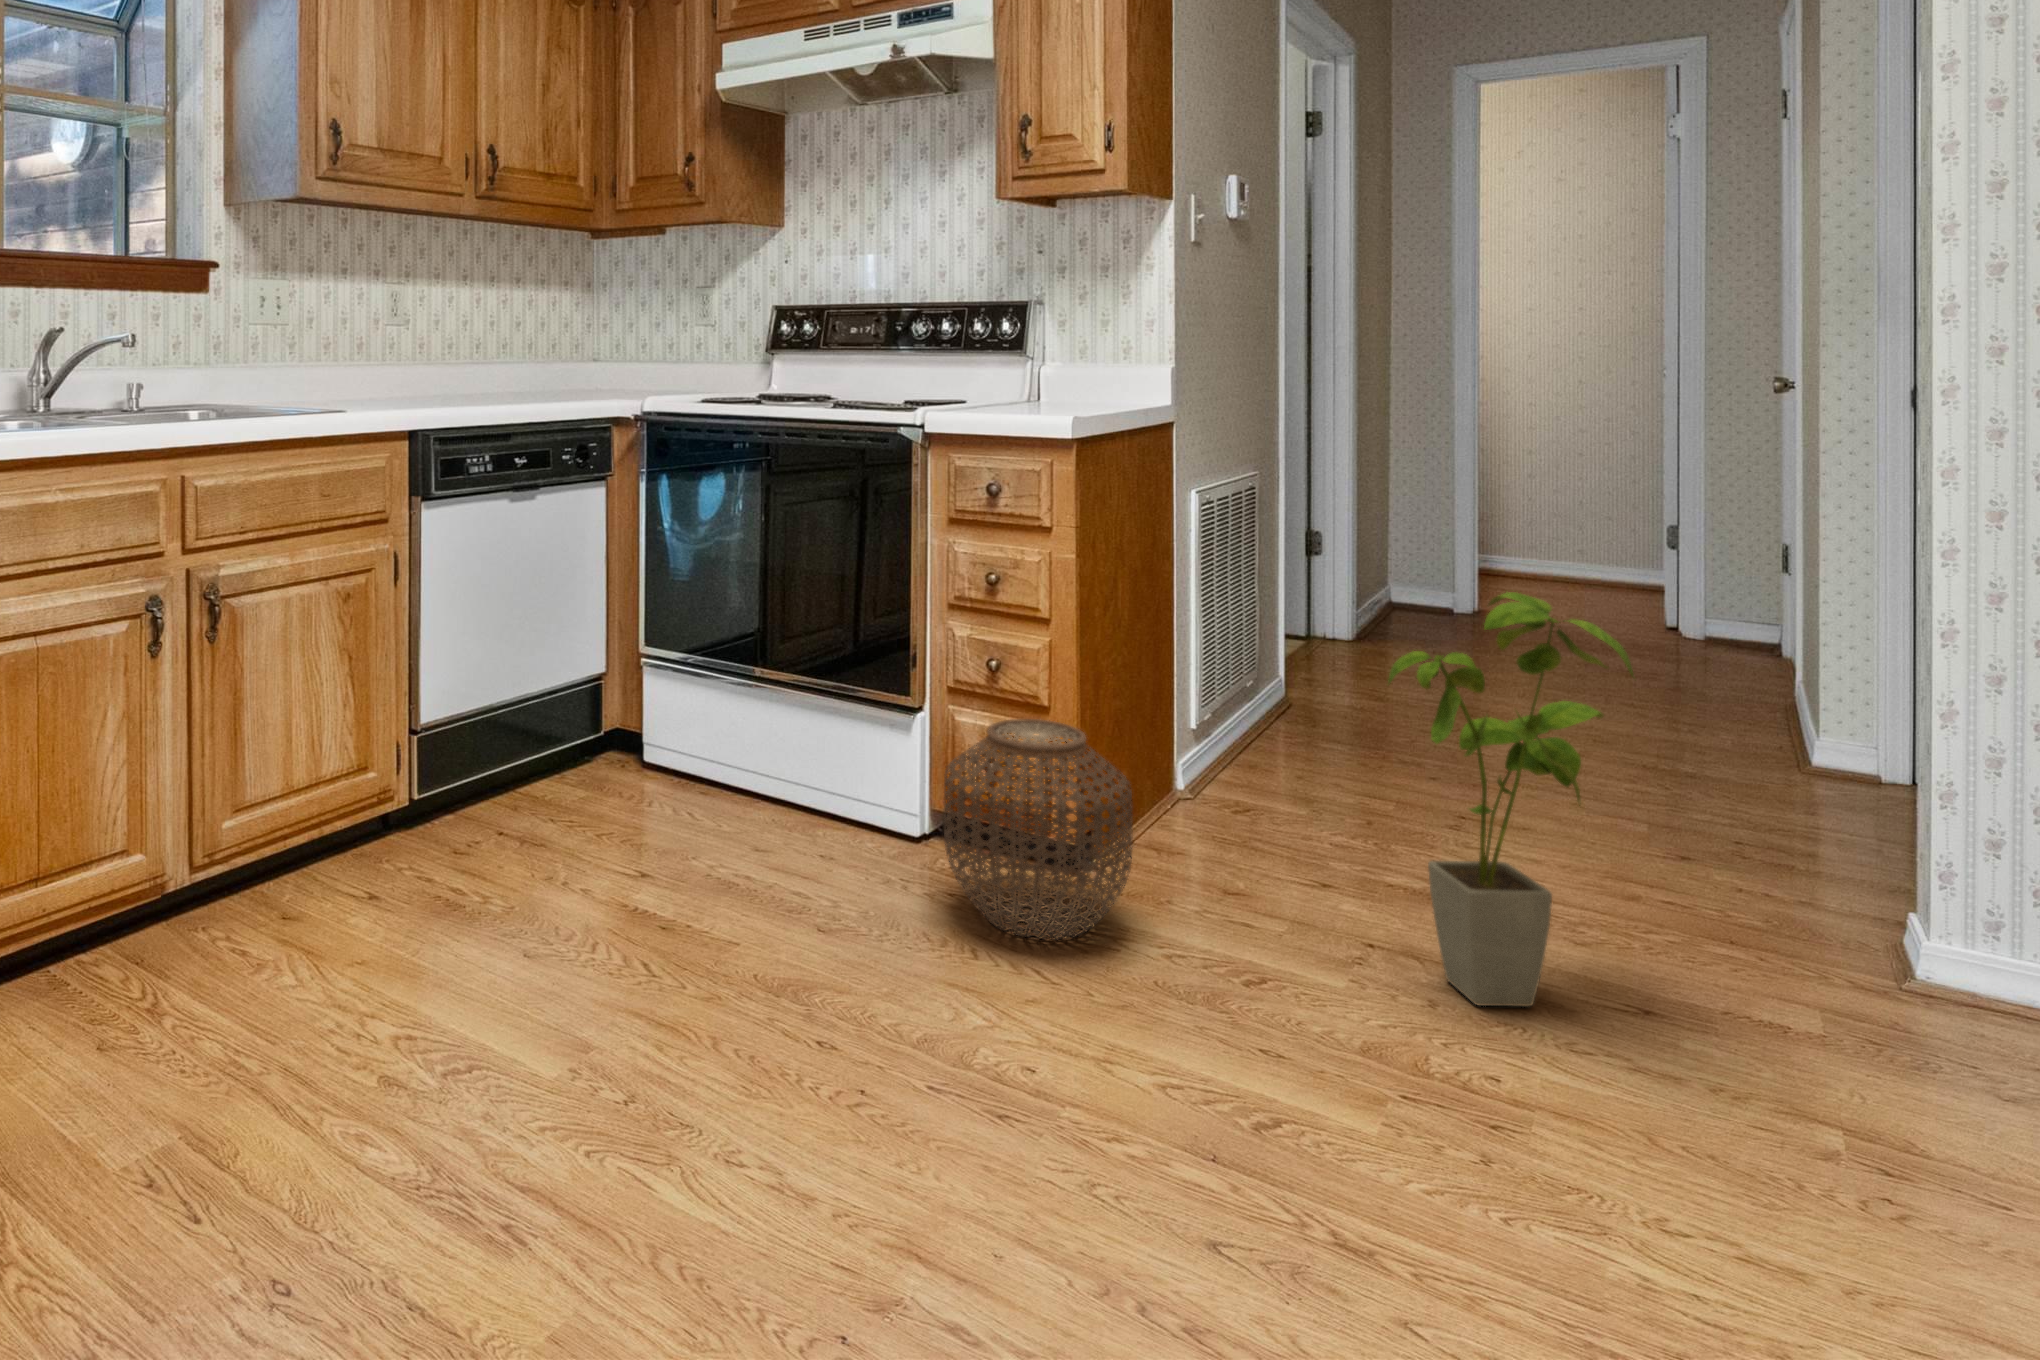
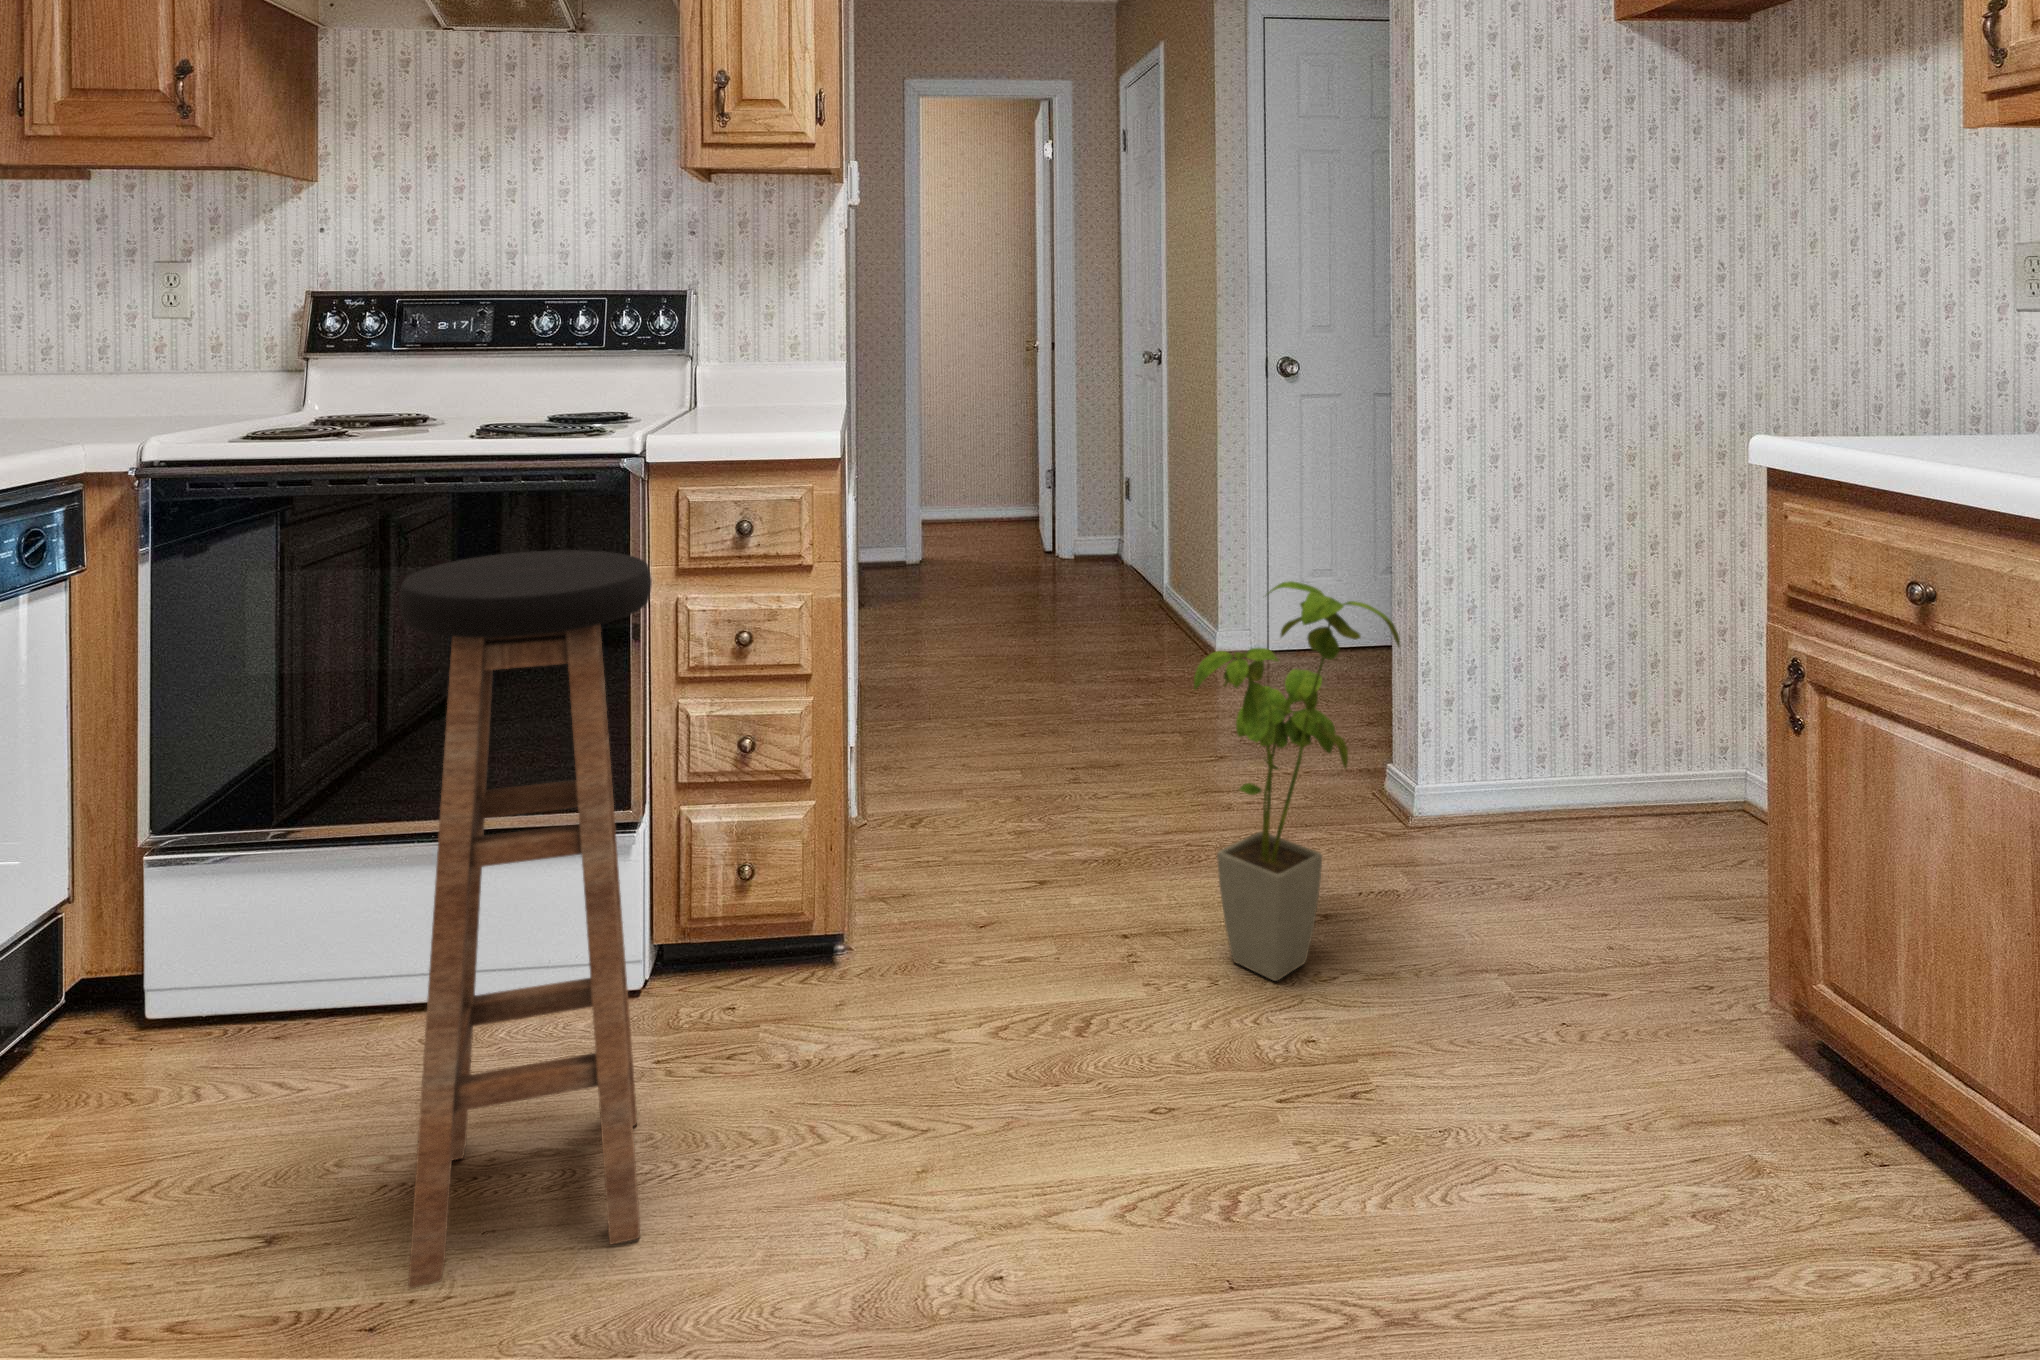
bar stool: none [683,478,858,942] -> present [399,550,652,1288]
woven basket: present [944,719,1133,940] -> none [752,806,976,1091]

